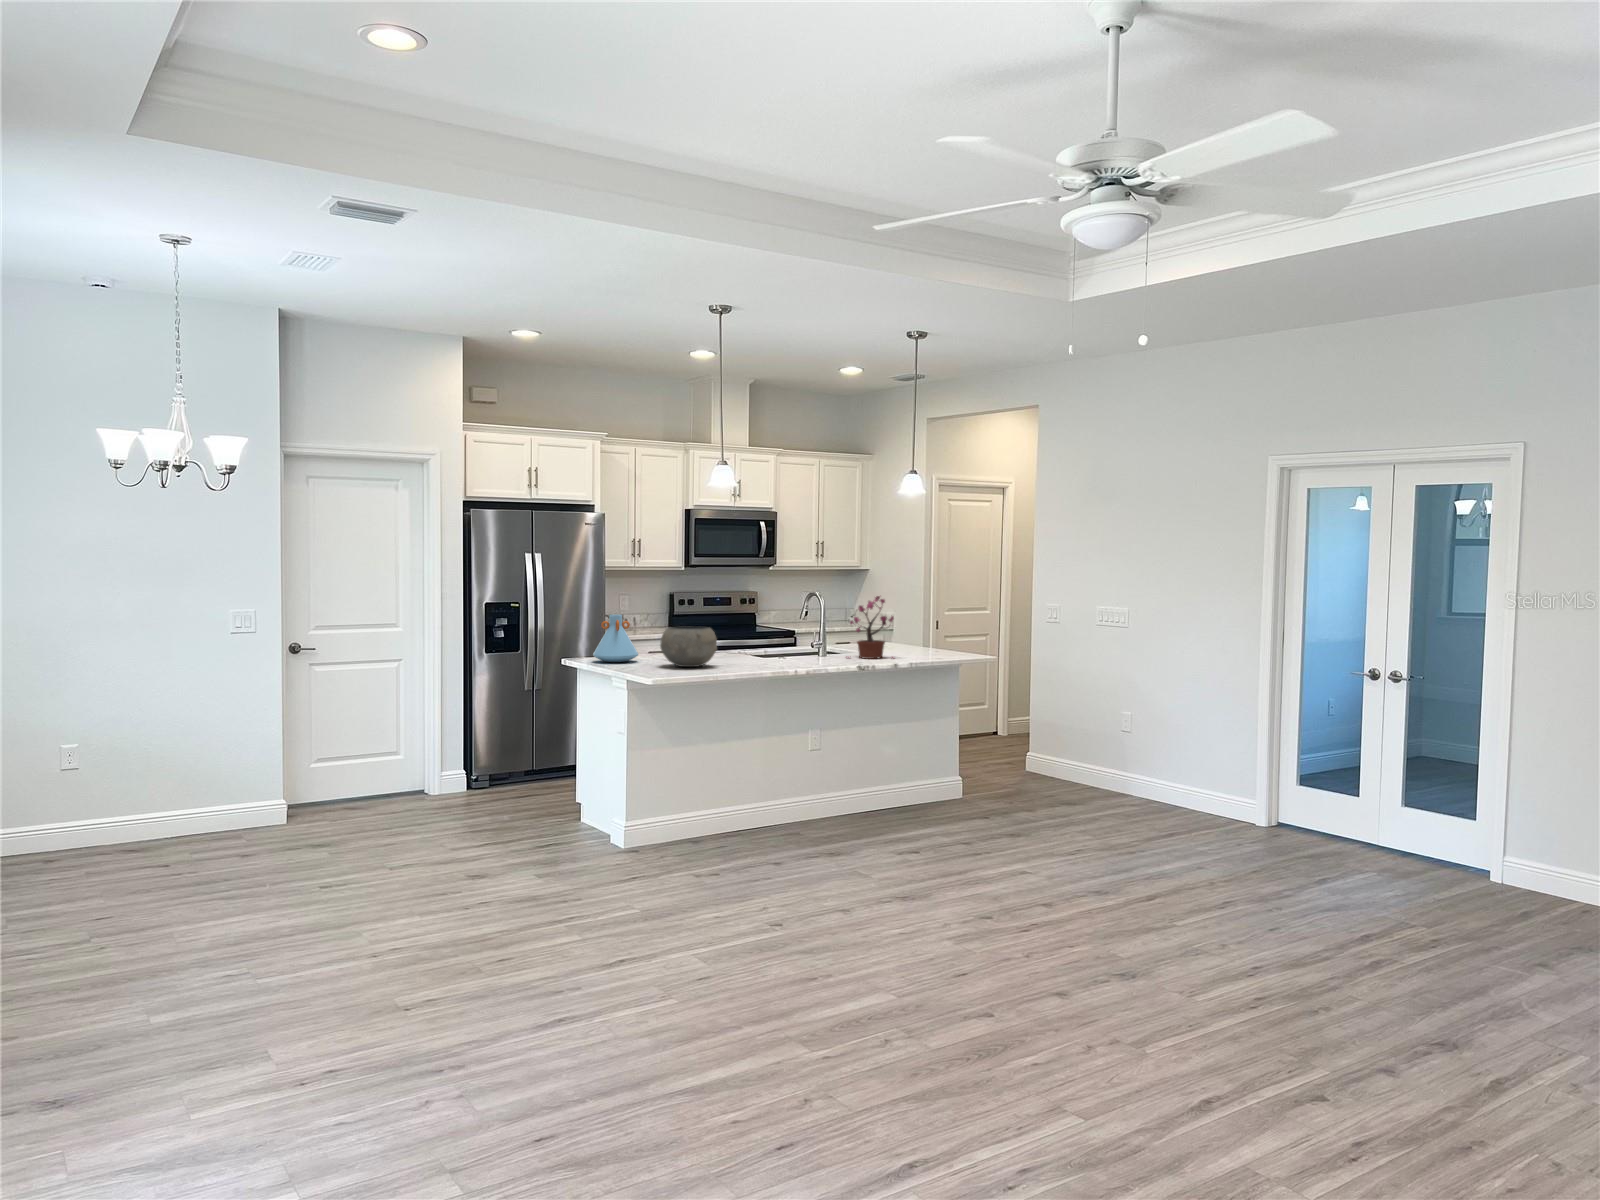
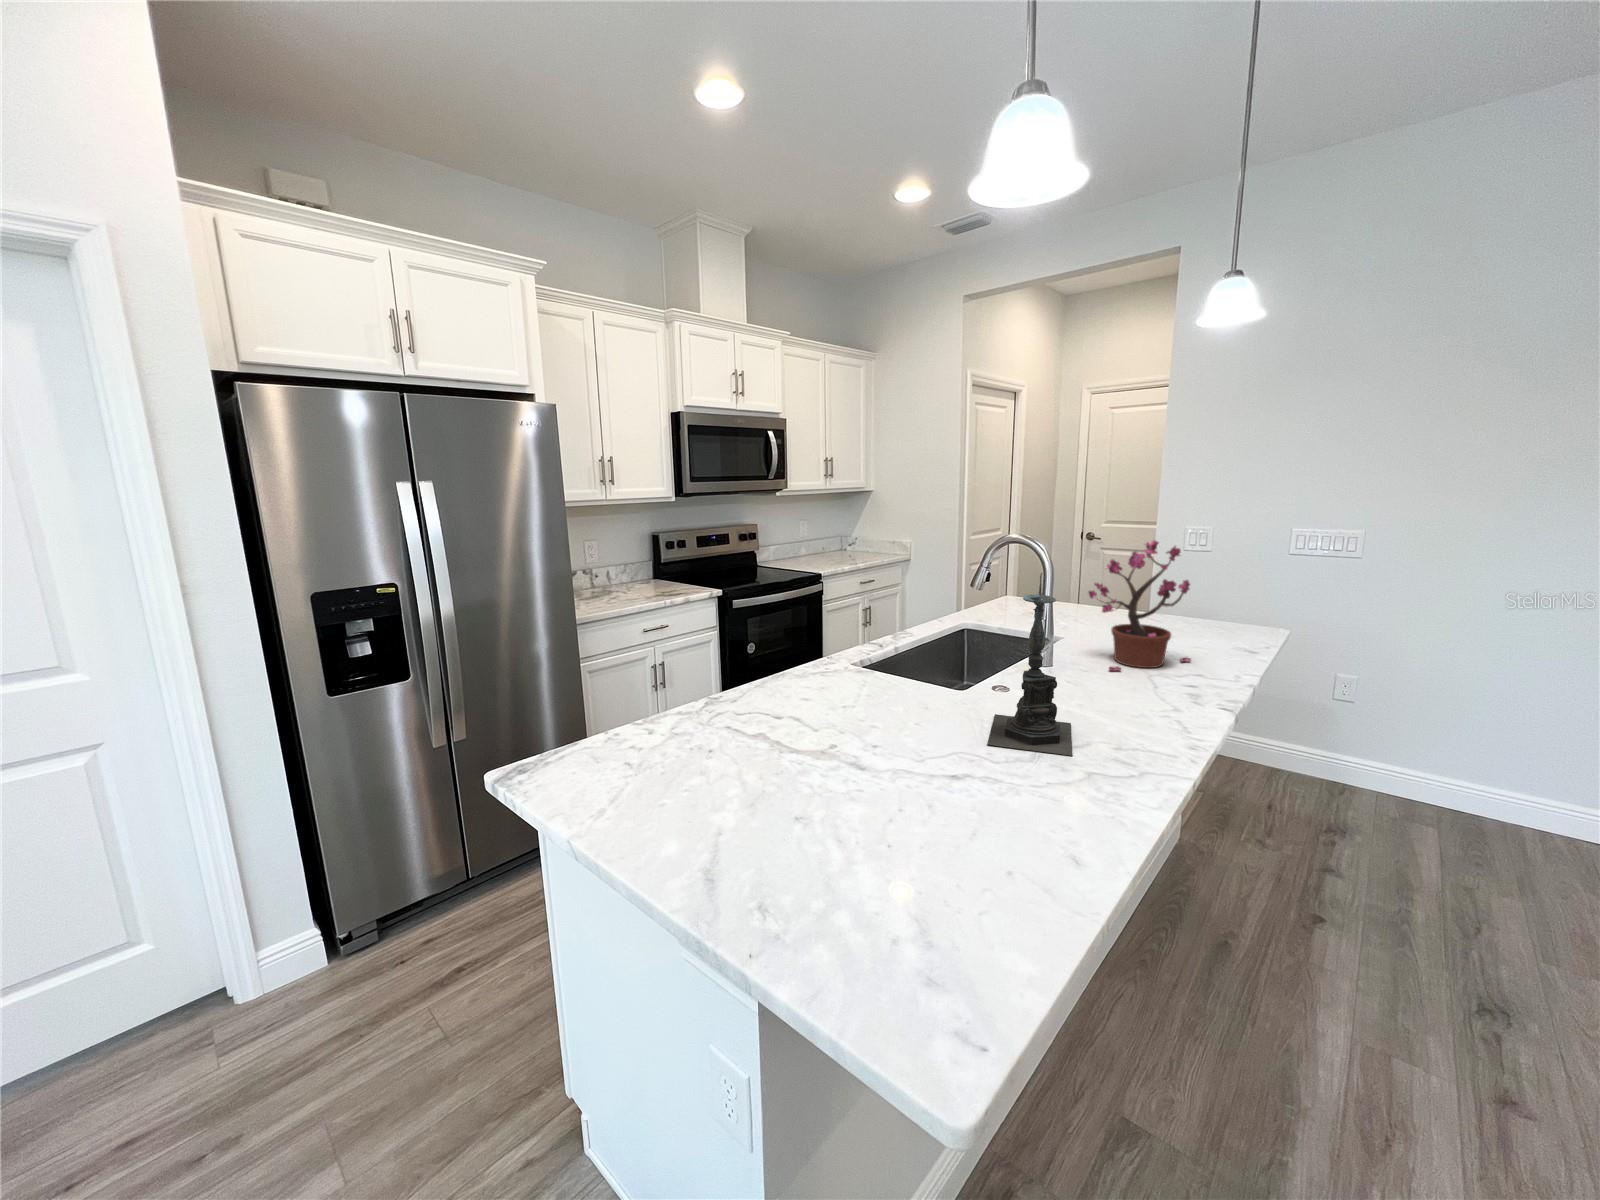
candle holder: none [739,598,783,666] -> present [987,573,1072,756]
vase: present [593,614,638,662] -> none [595,641,723,785]
ceramic bowl: present [660,627,717,667] -> none [815,667,993,812]

